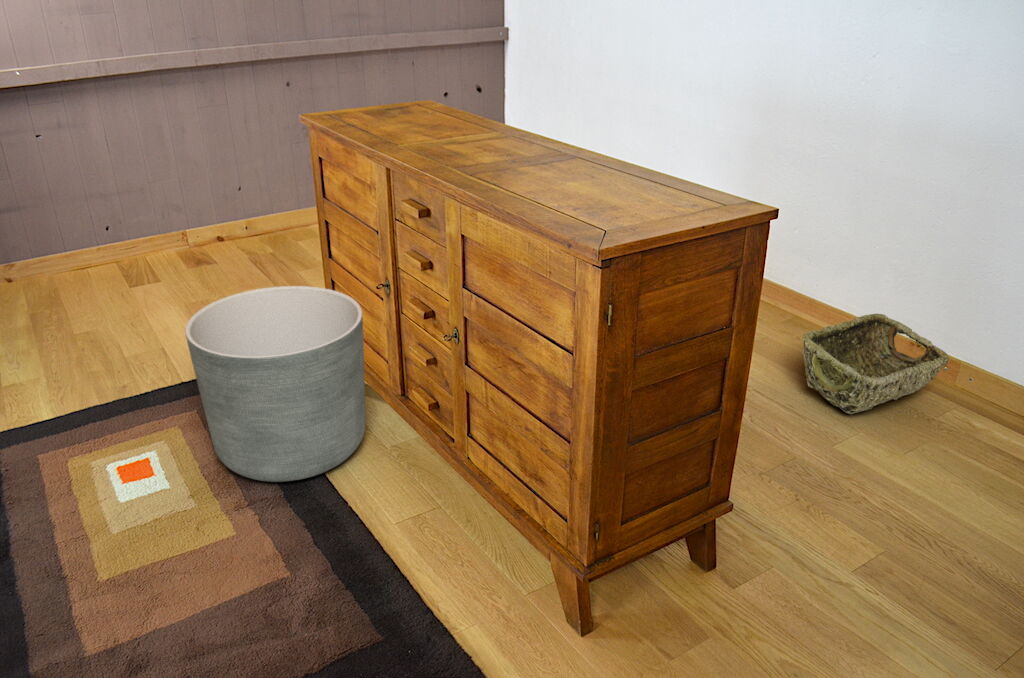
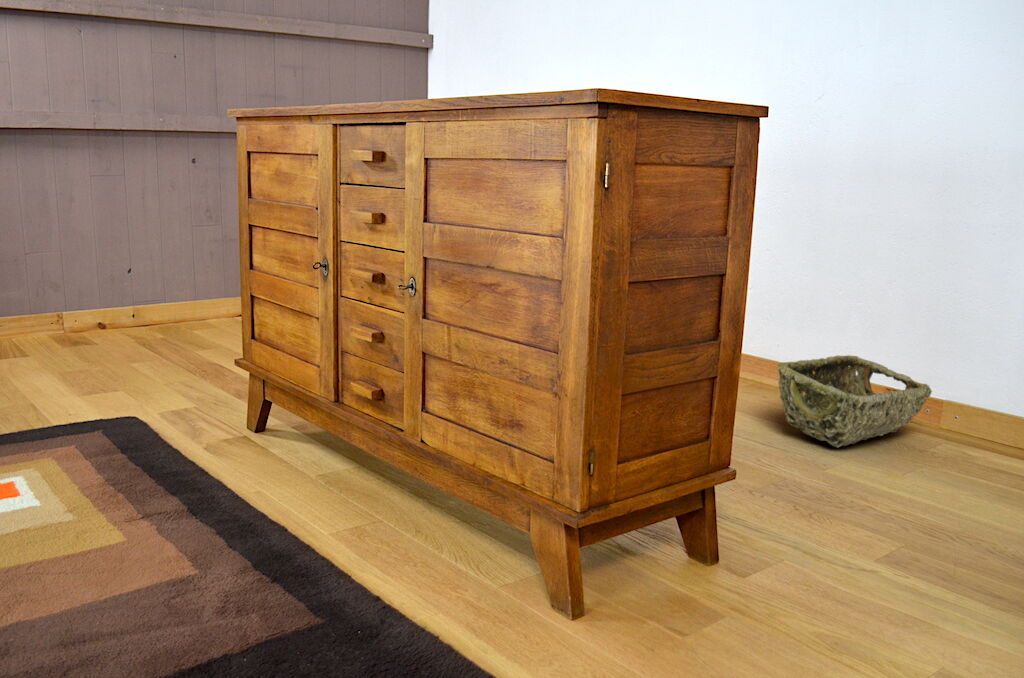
planter: present [185,286,365,482] -> none [81,288,294,498]

